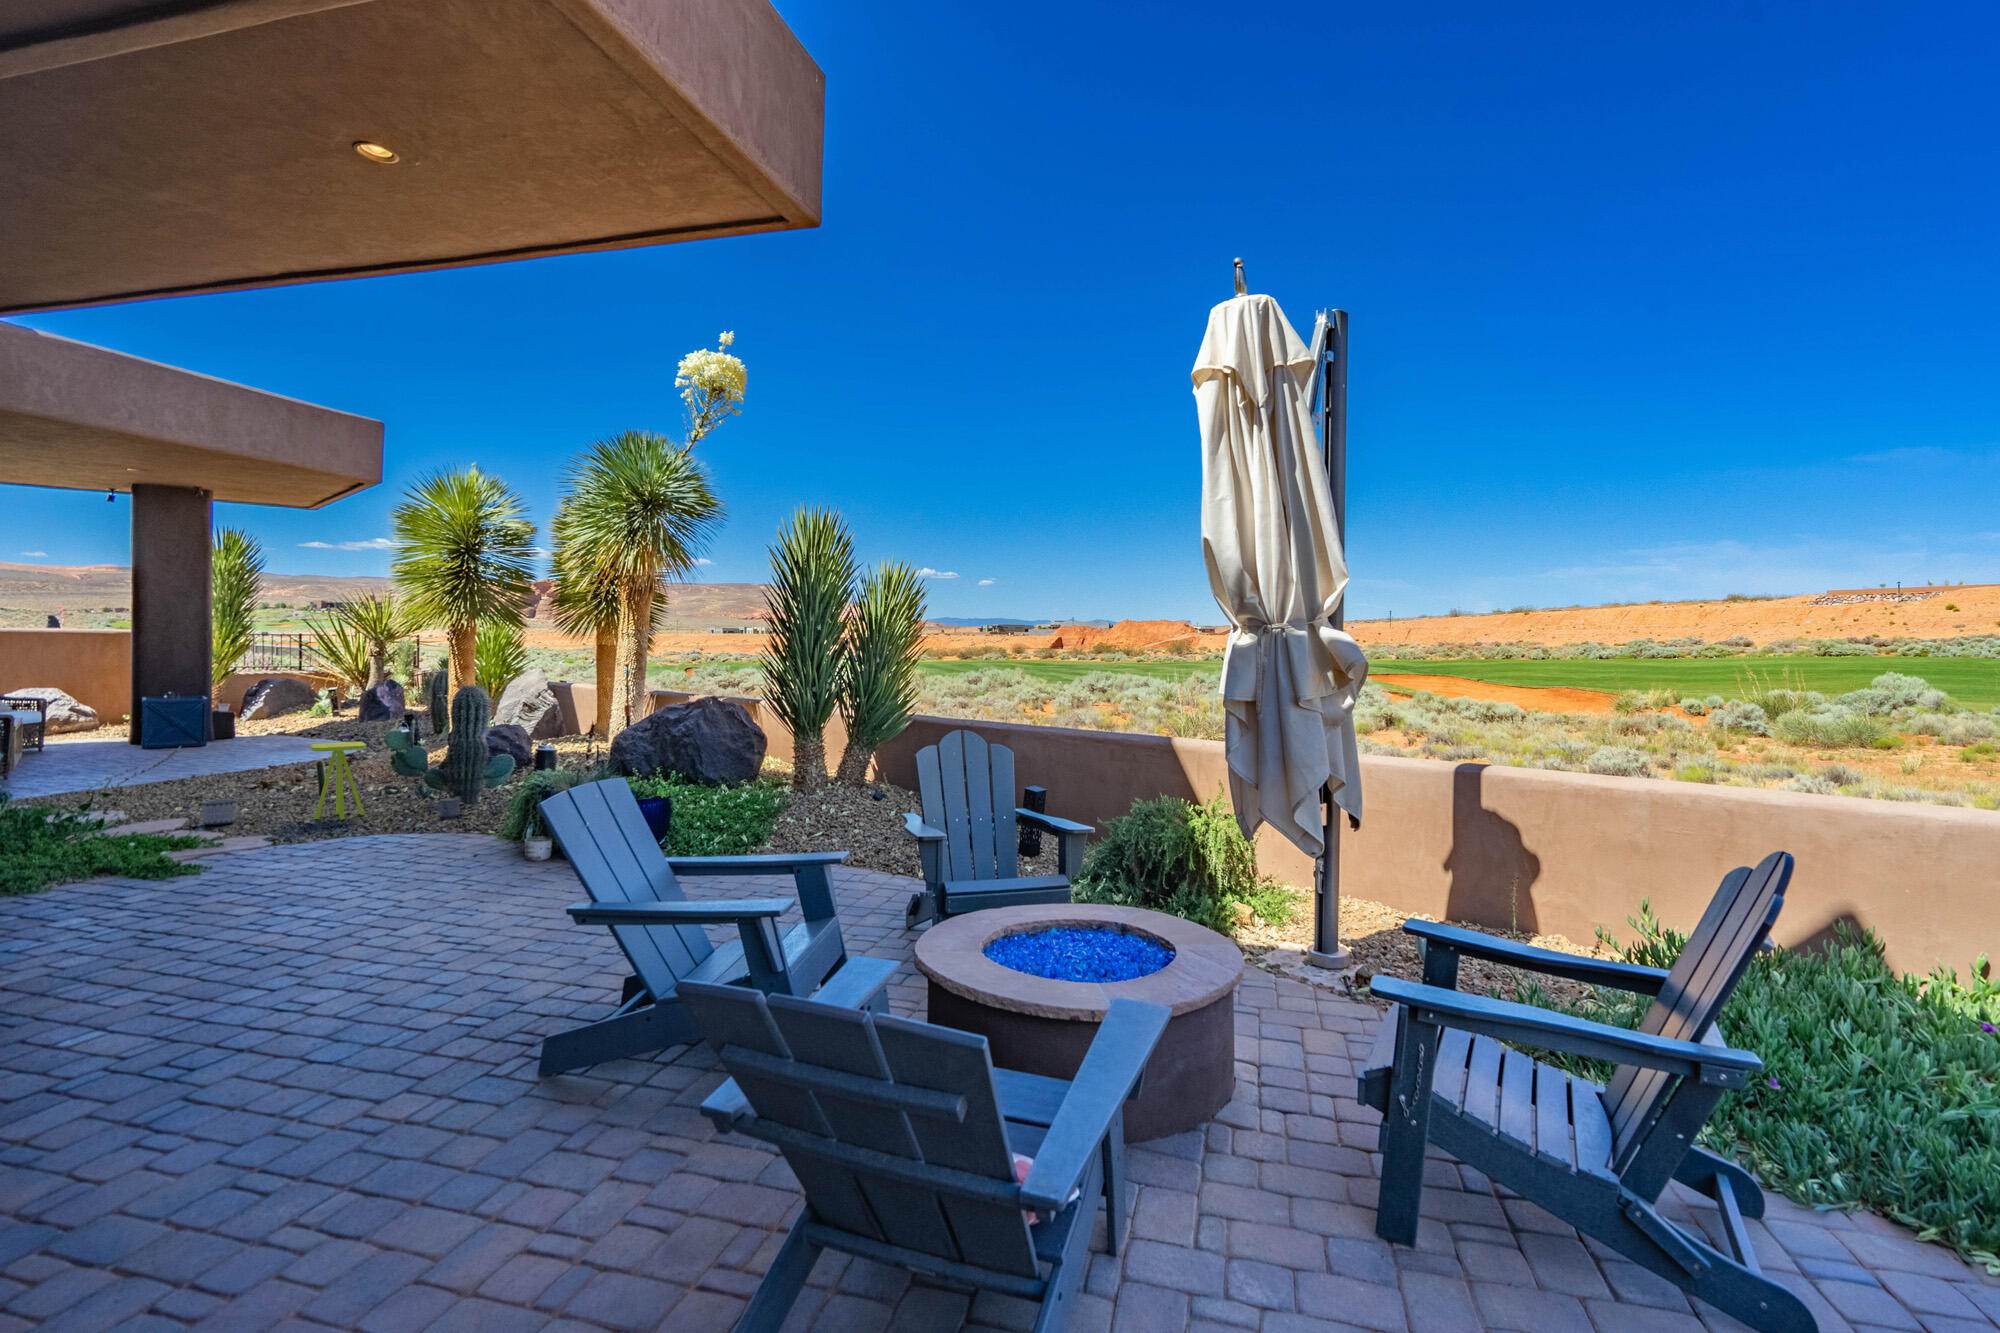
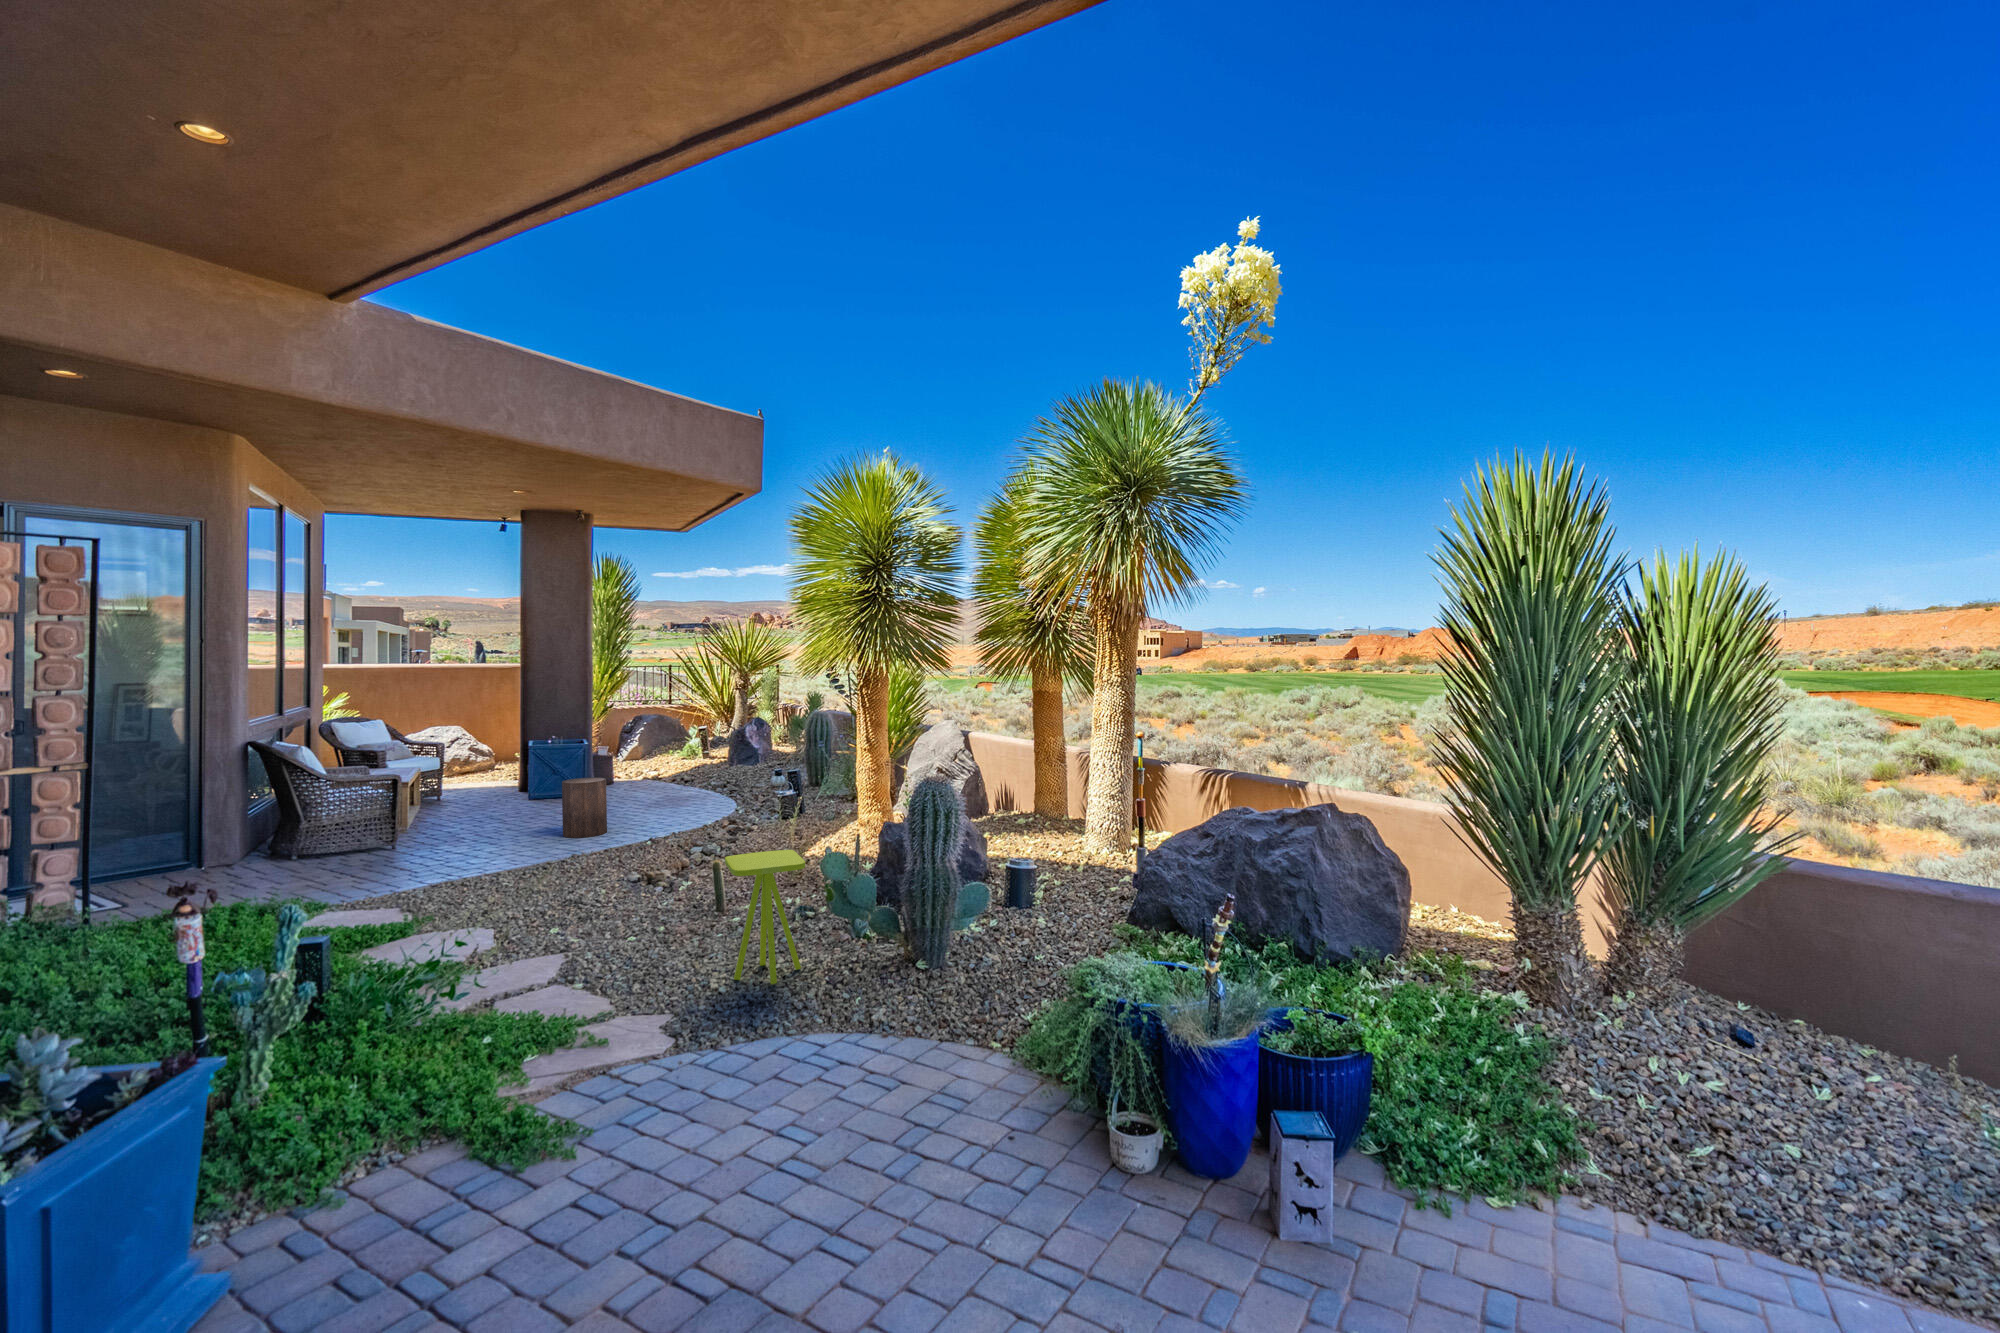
stool: none [182,720,225,768] -> present [562,777,607,838]
watering can: present [429,796,461,817] -> none [905,943,942,985]
planter: present [202,799,237,825] -> none [581,945,627,992]

